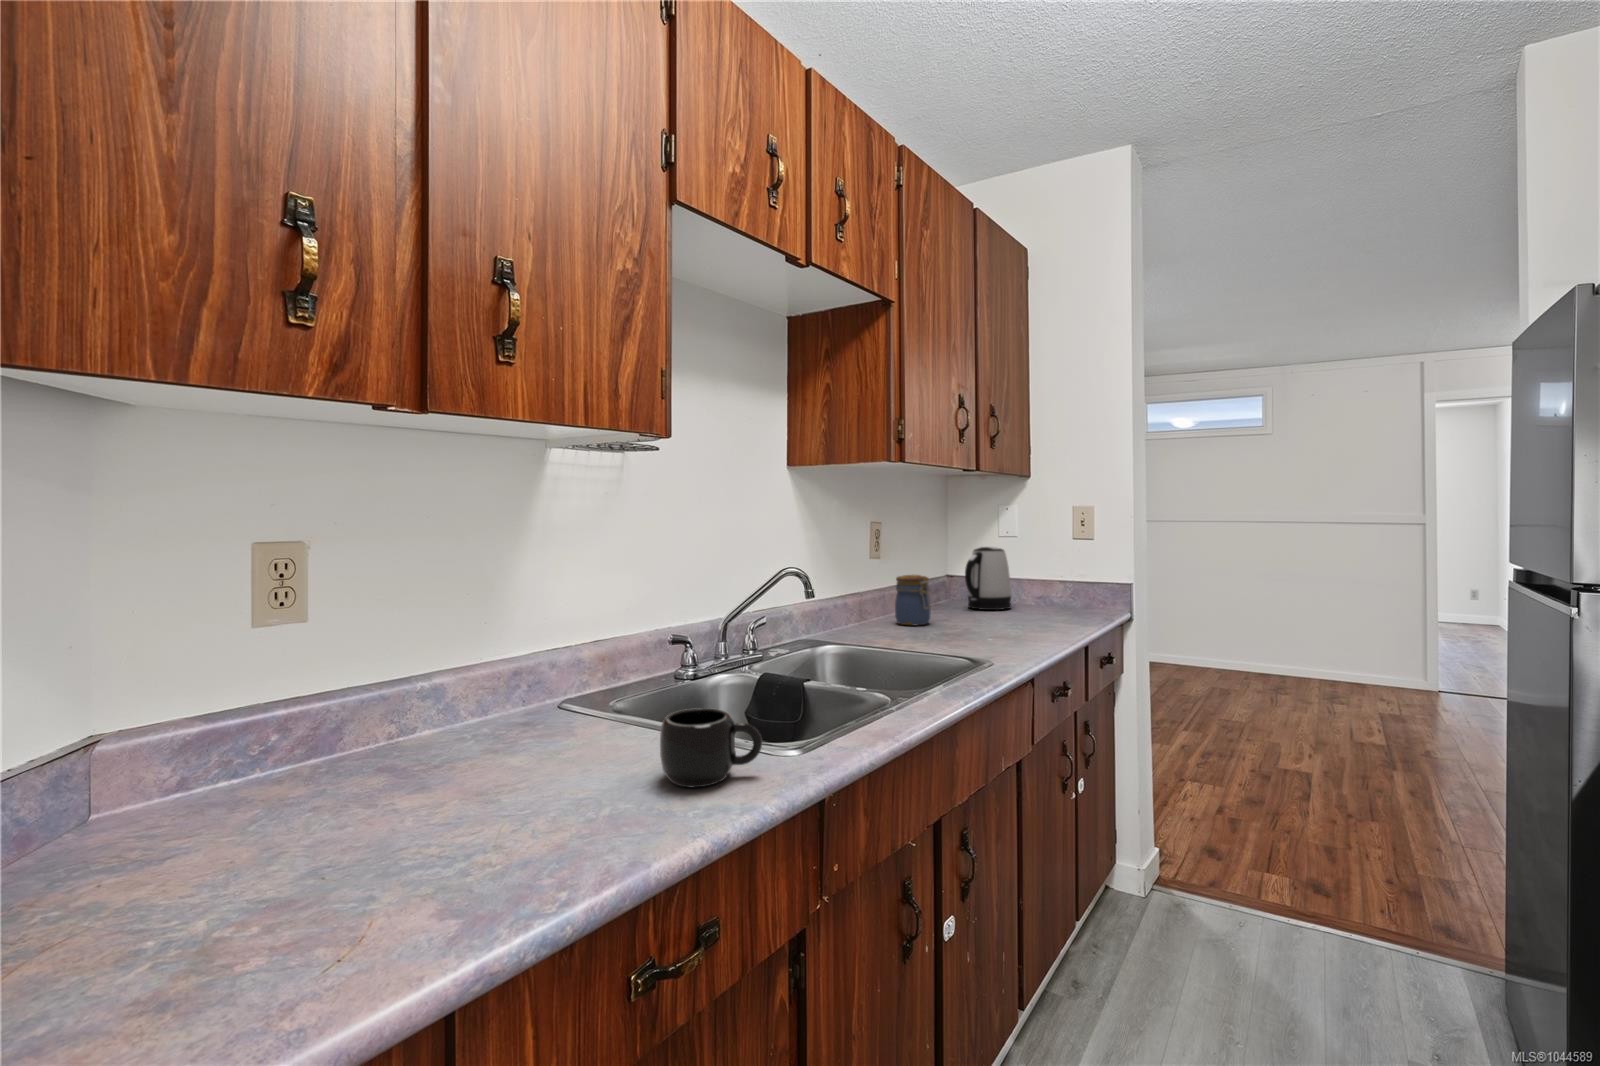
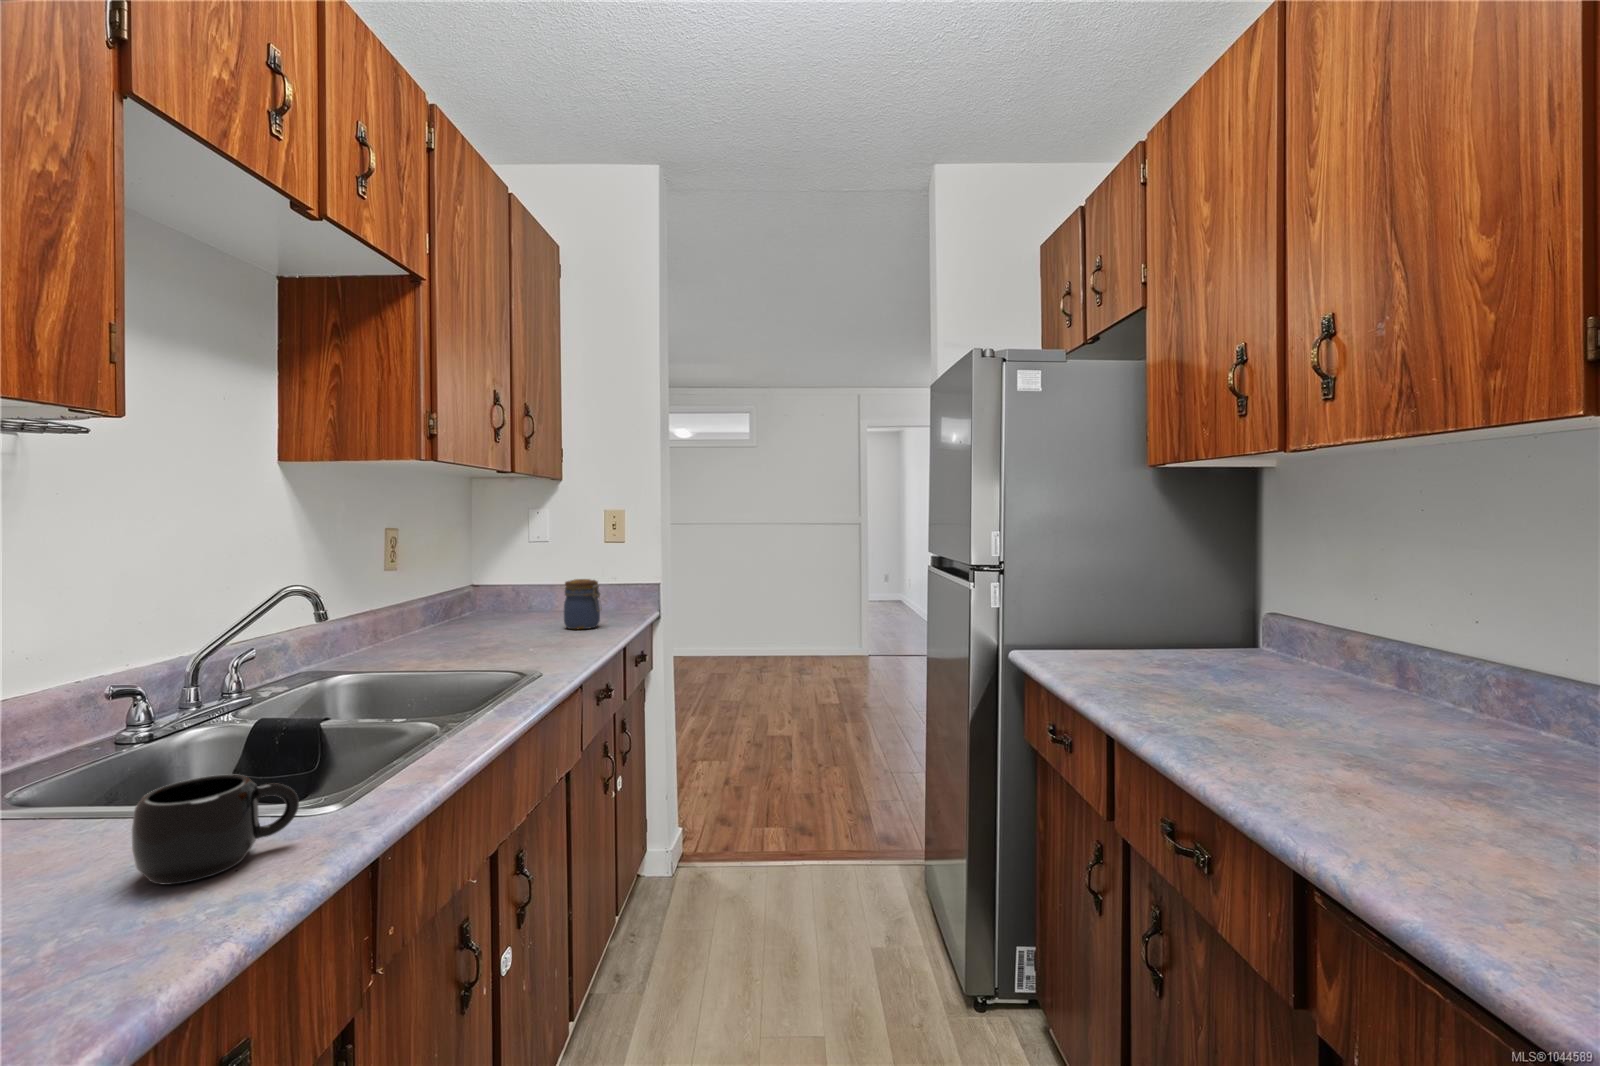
kettle: present [965,547,1011,610] -> none [499,554,548,621]
jar: present [895,575,931,625] -> present [564,579,600,629]

